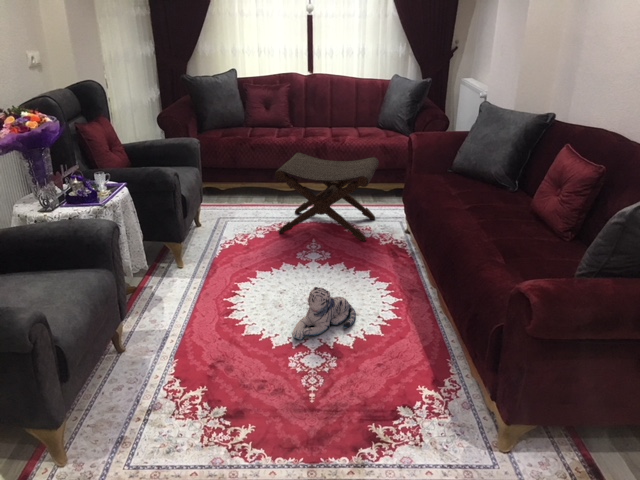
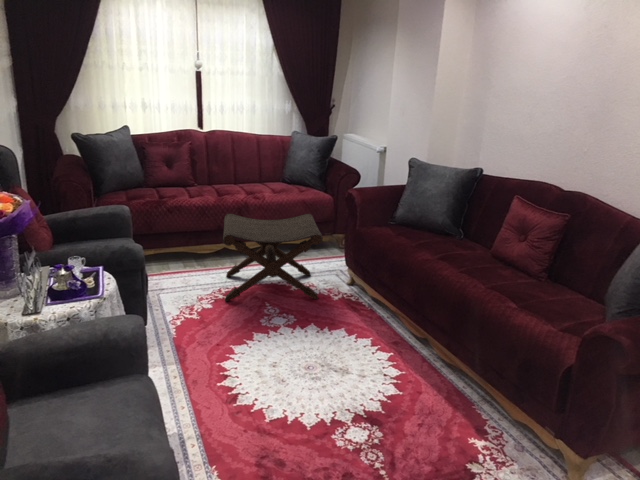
plush toy: present [292,287,356,340] -> none [317,355,367,415]

